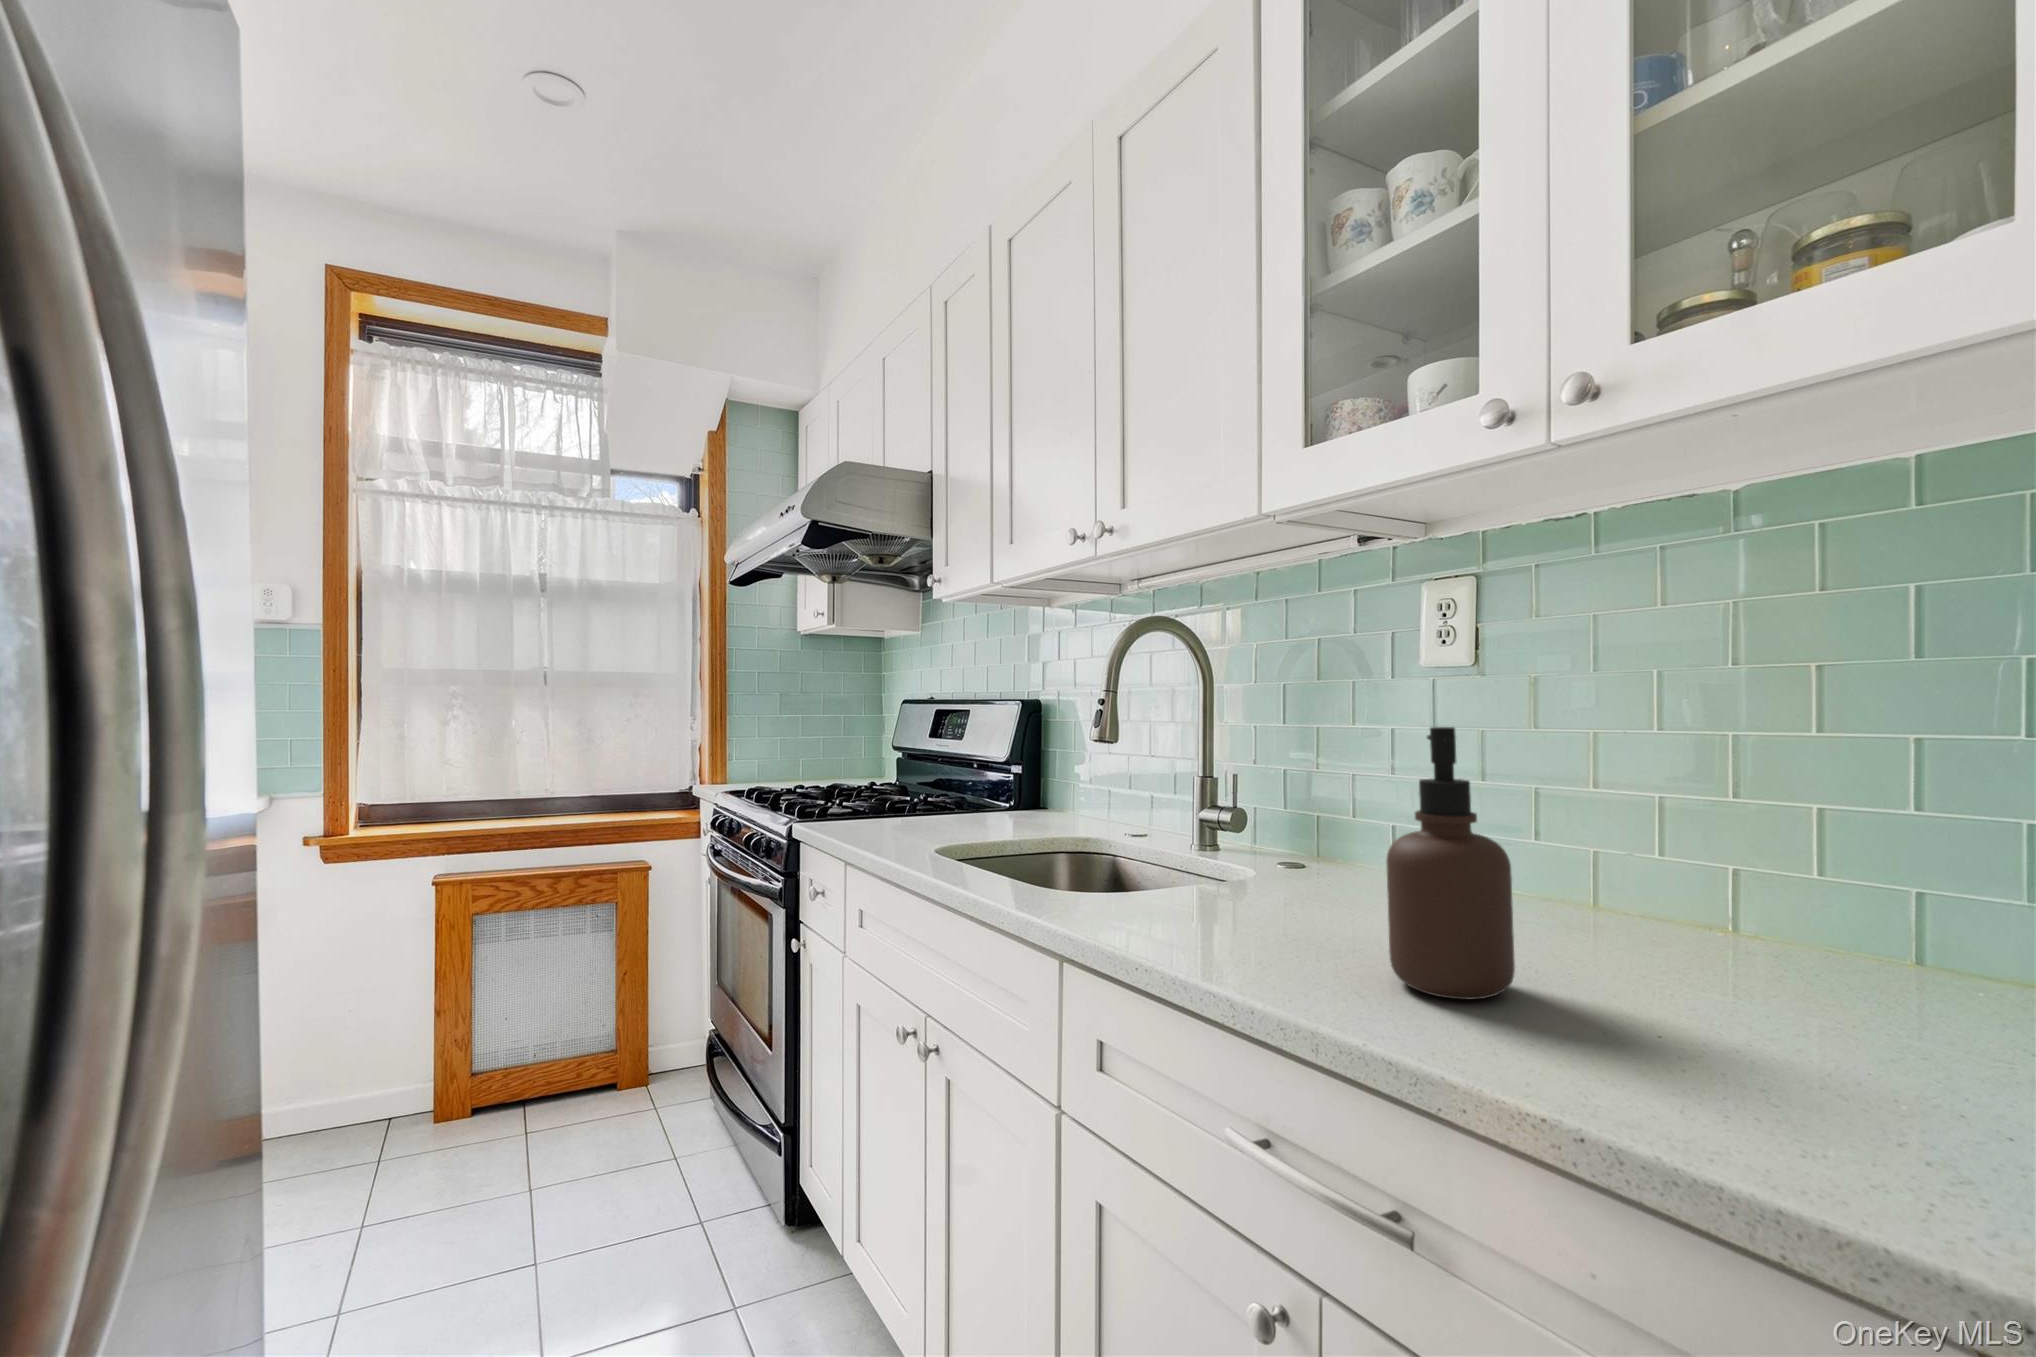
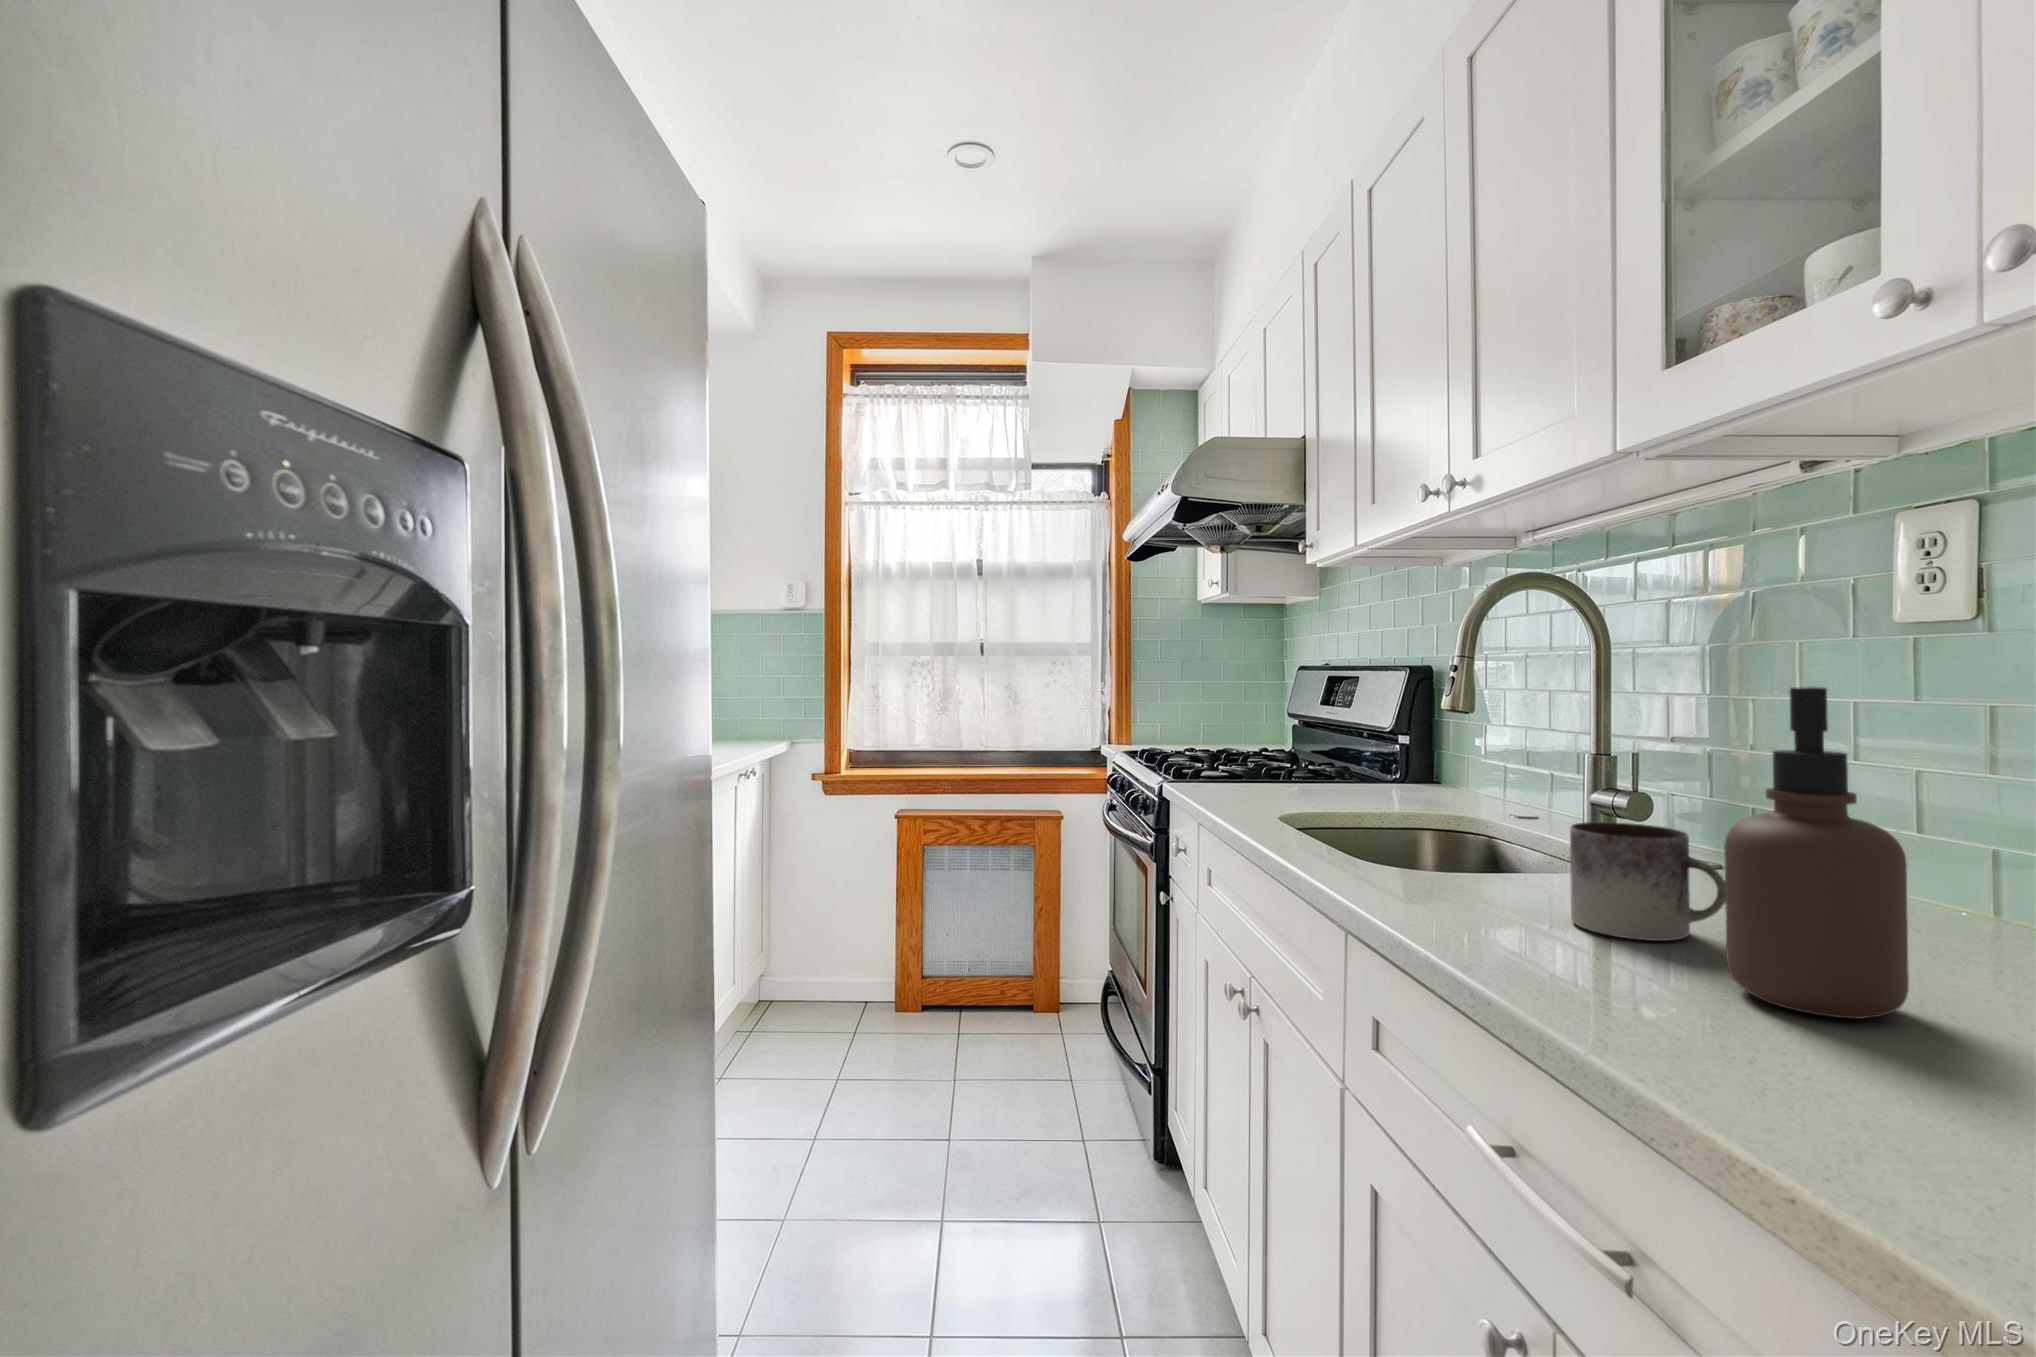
mug: none [1242,843,1364,947] -> present [1570,822,1725,941]

